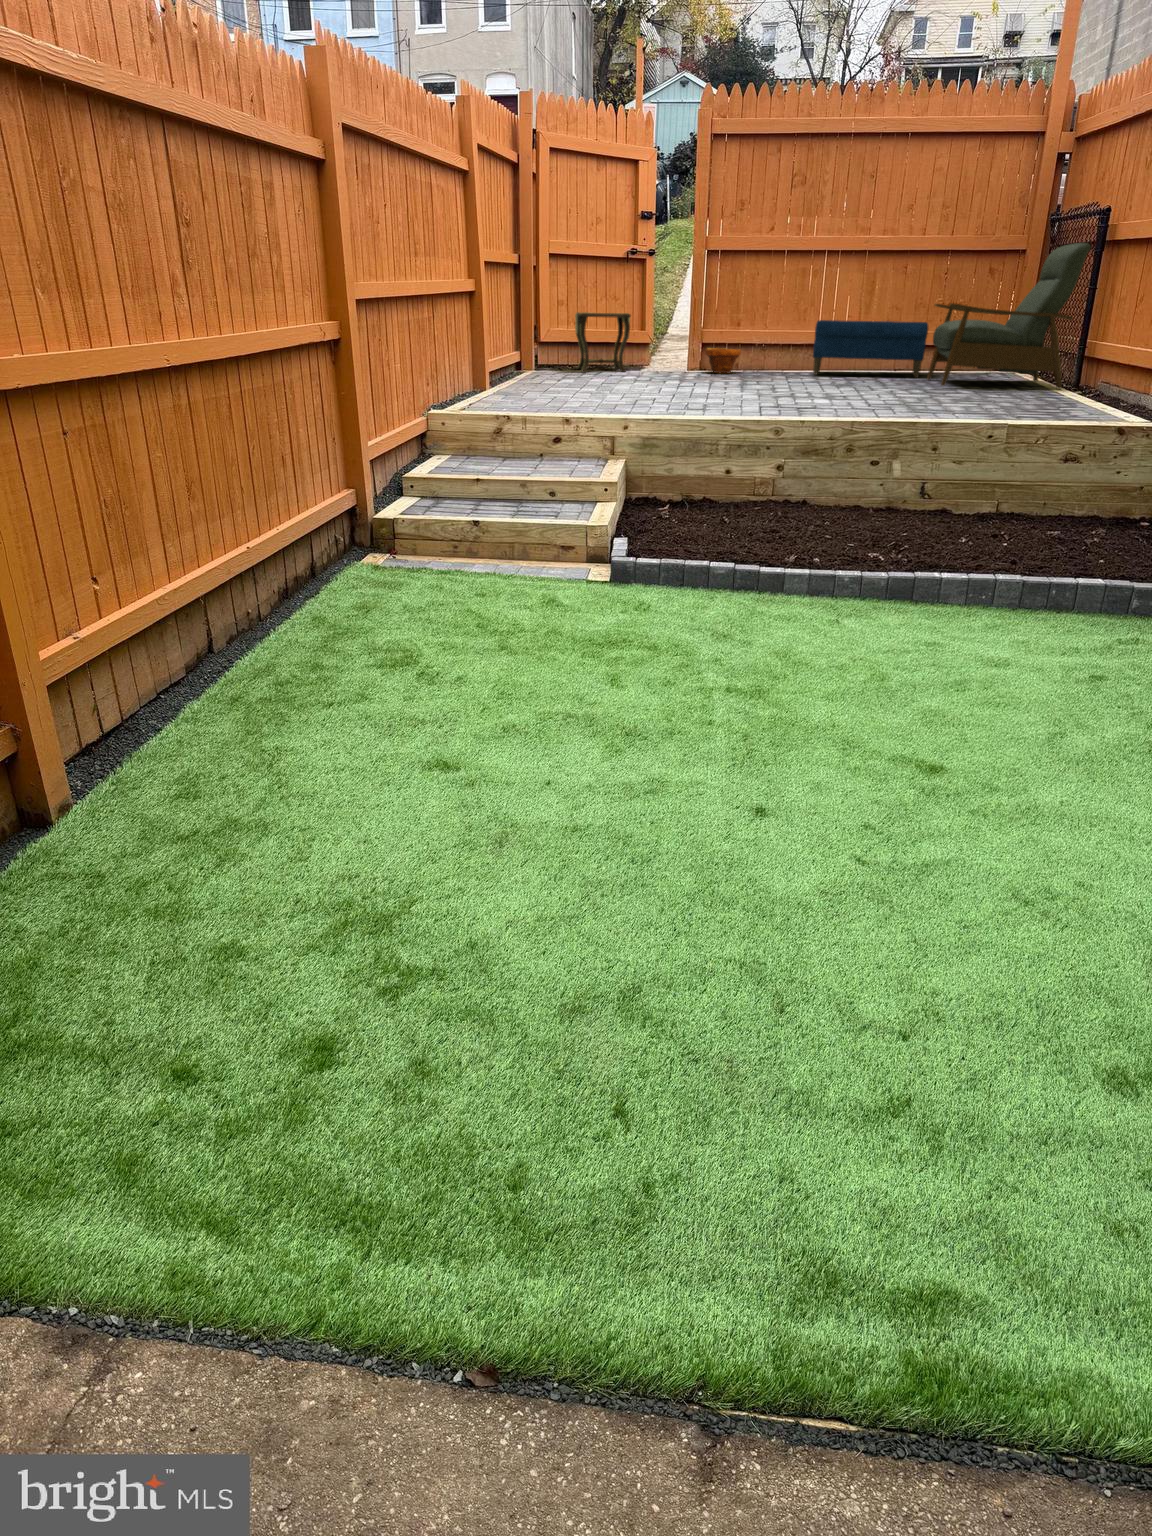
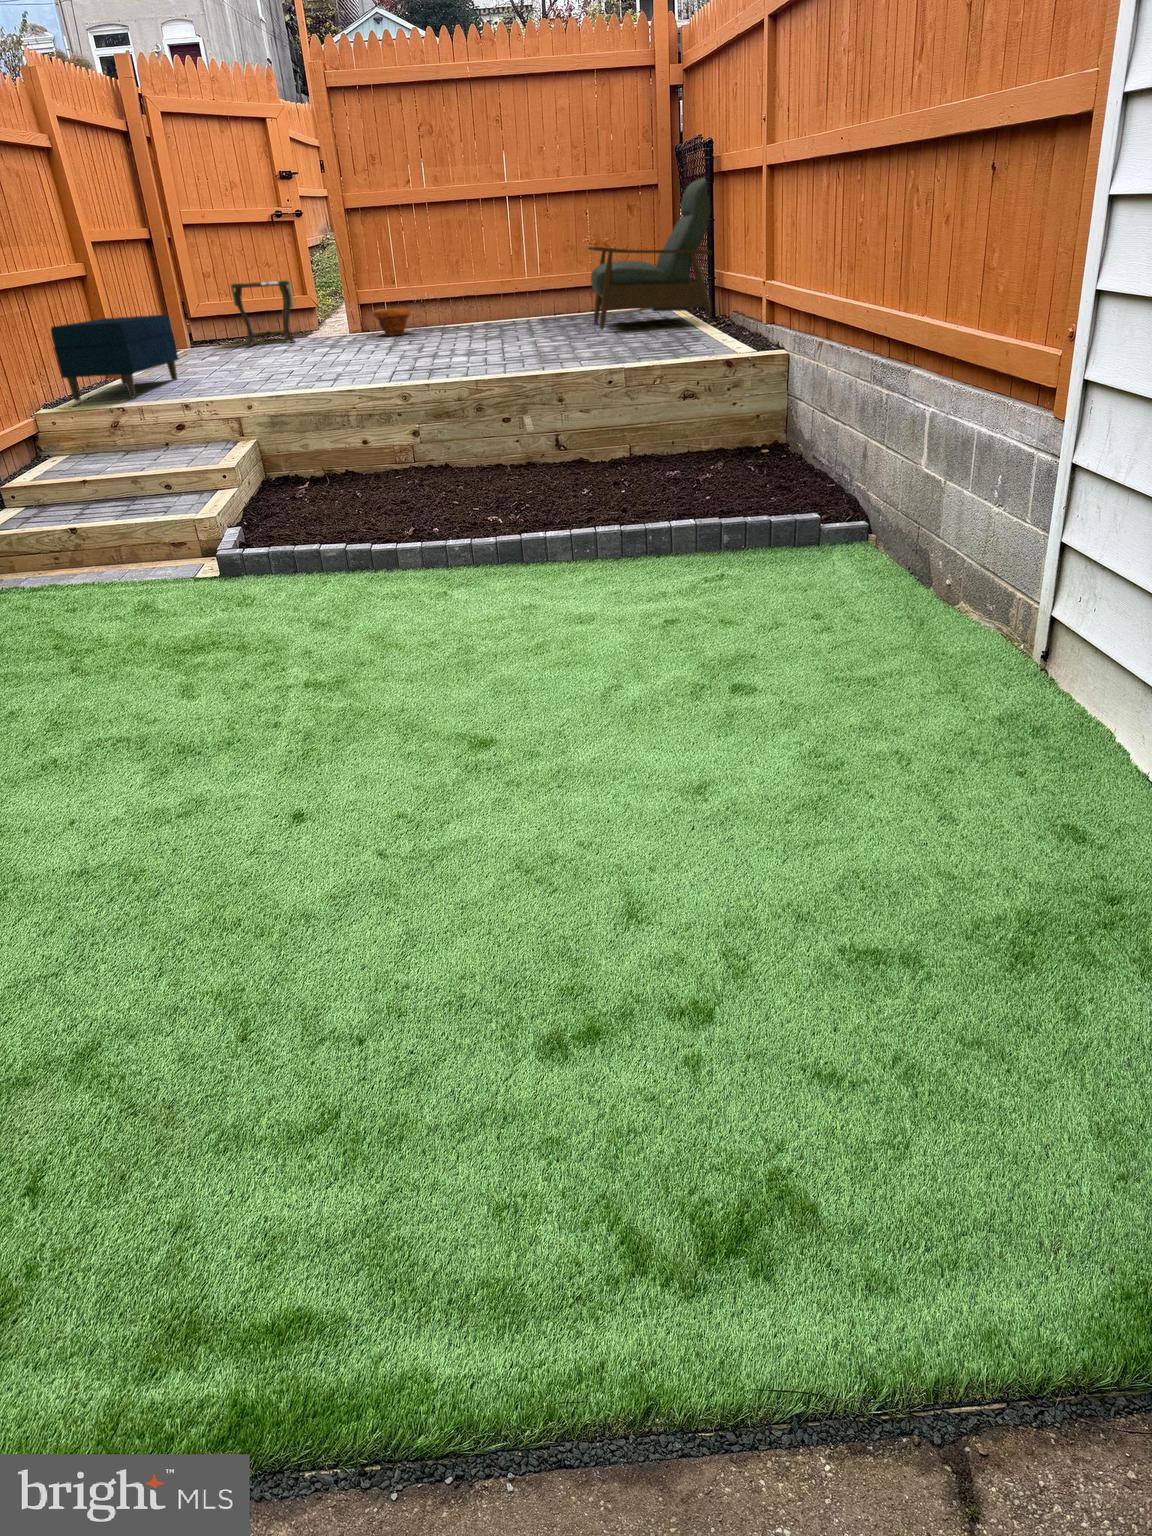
bench: present [813,320,928,378] -> present [51,315,178,401]

